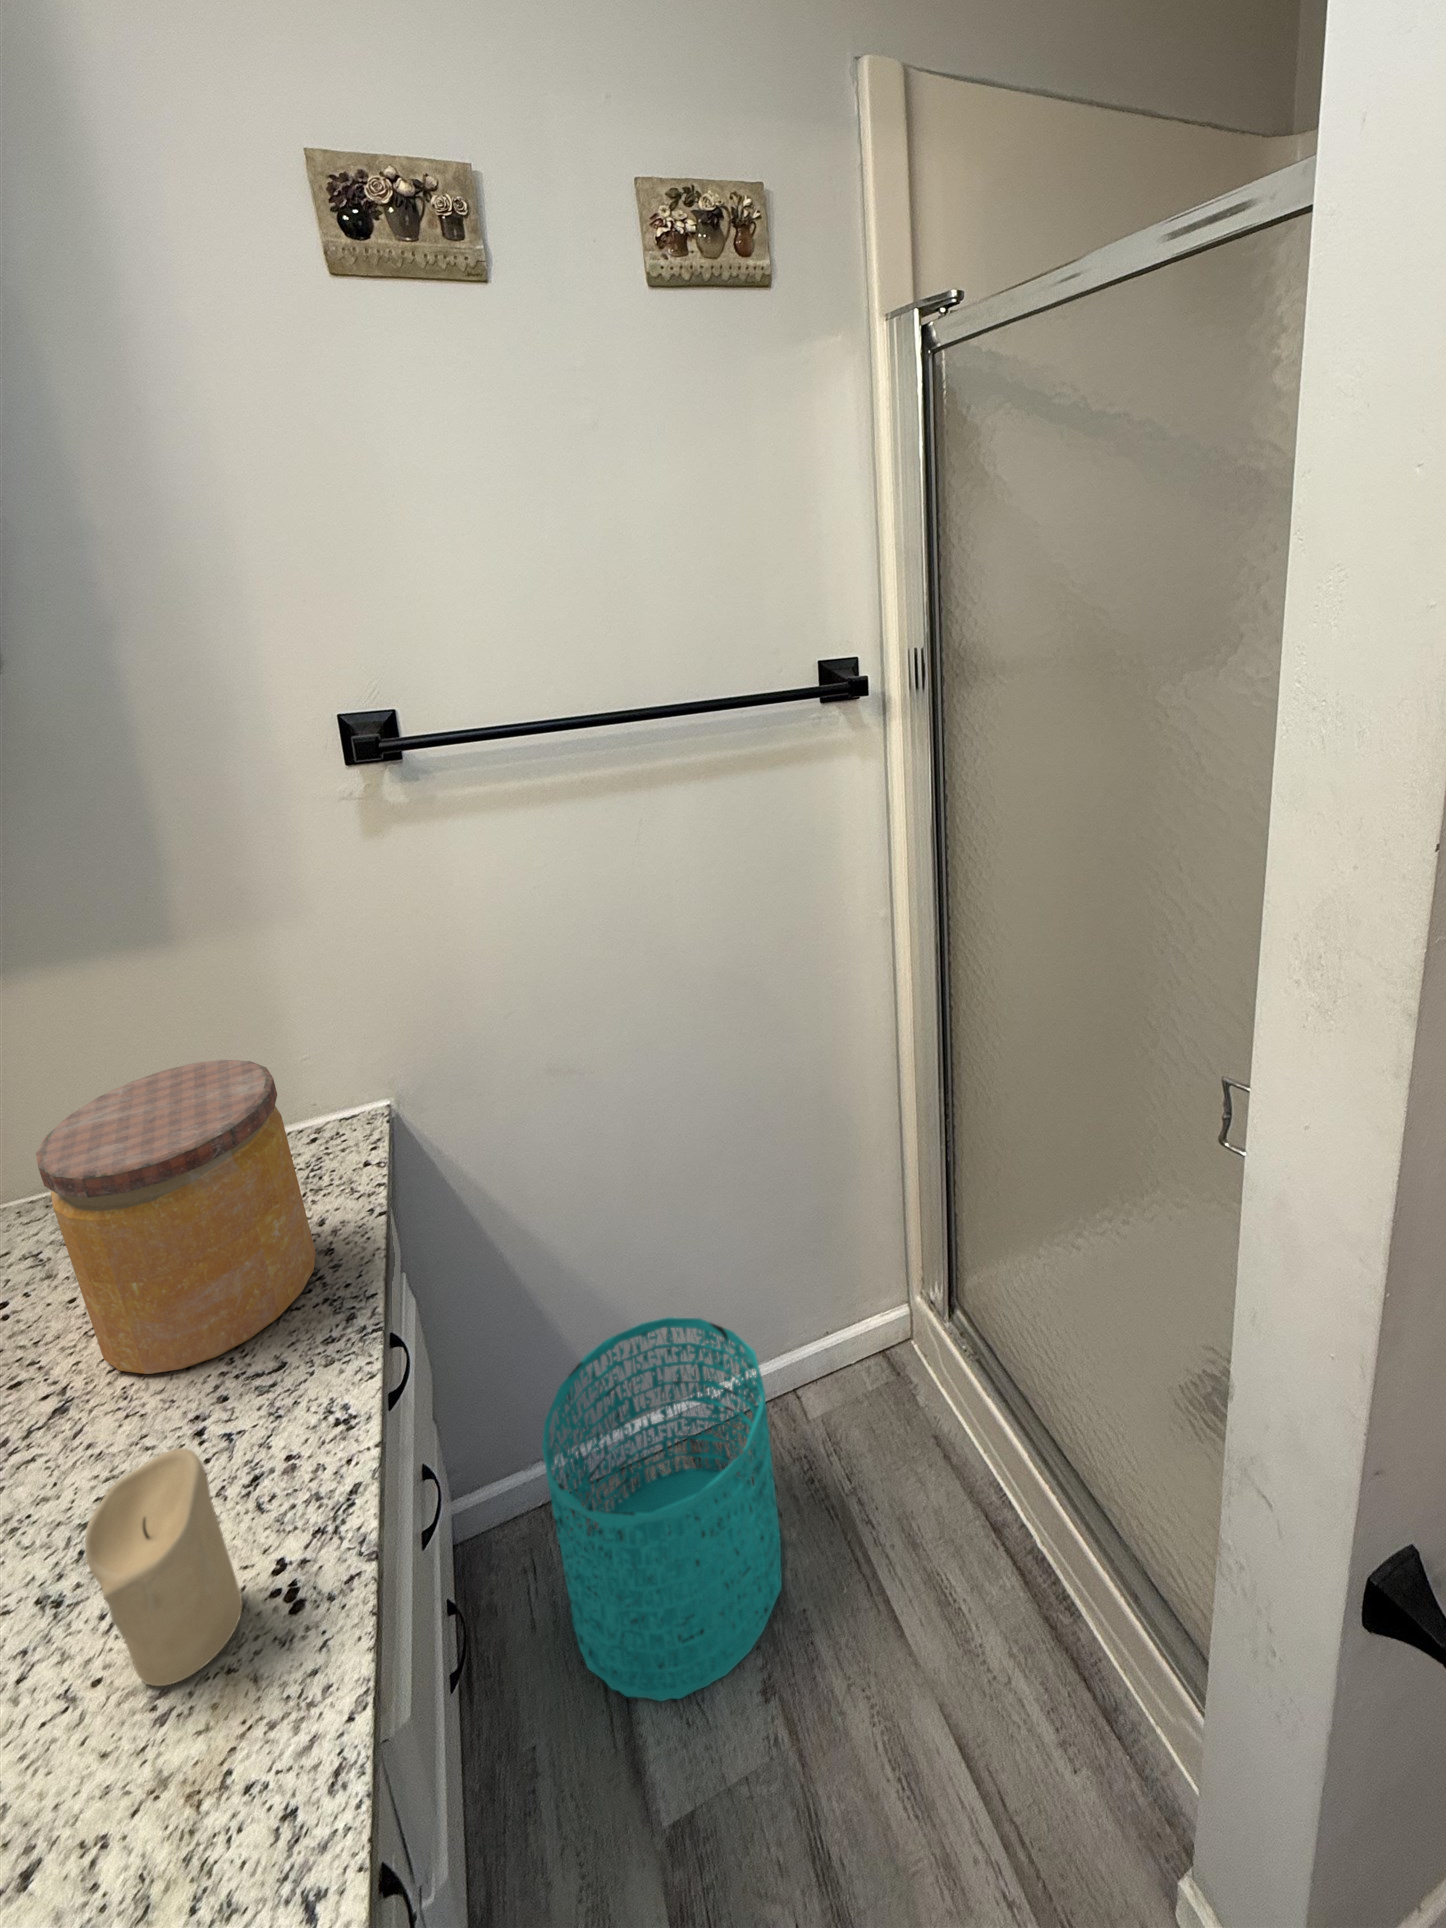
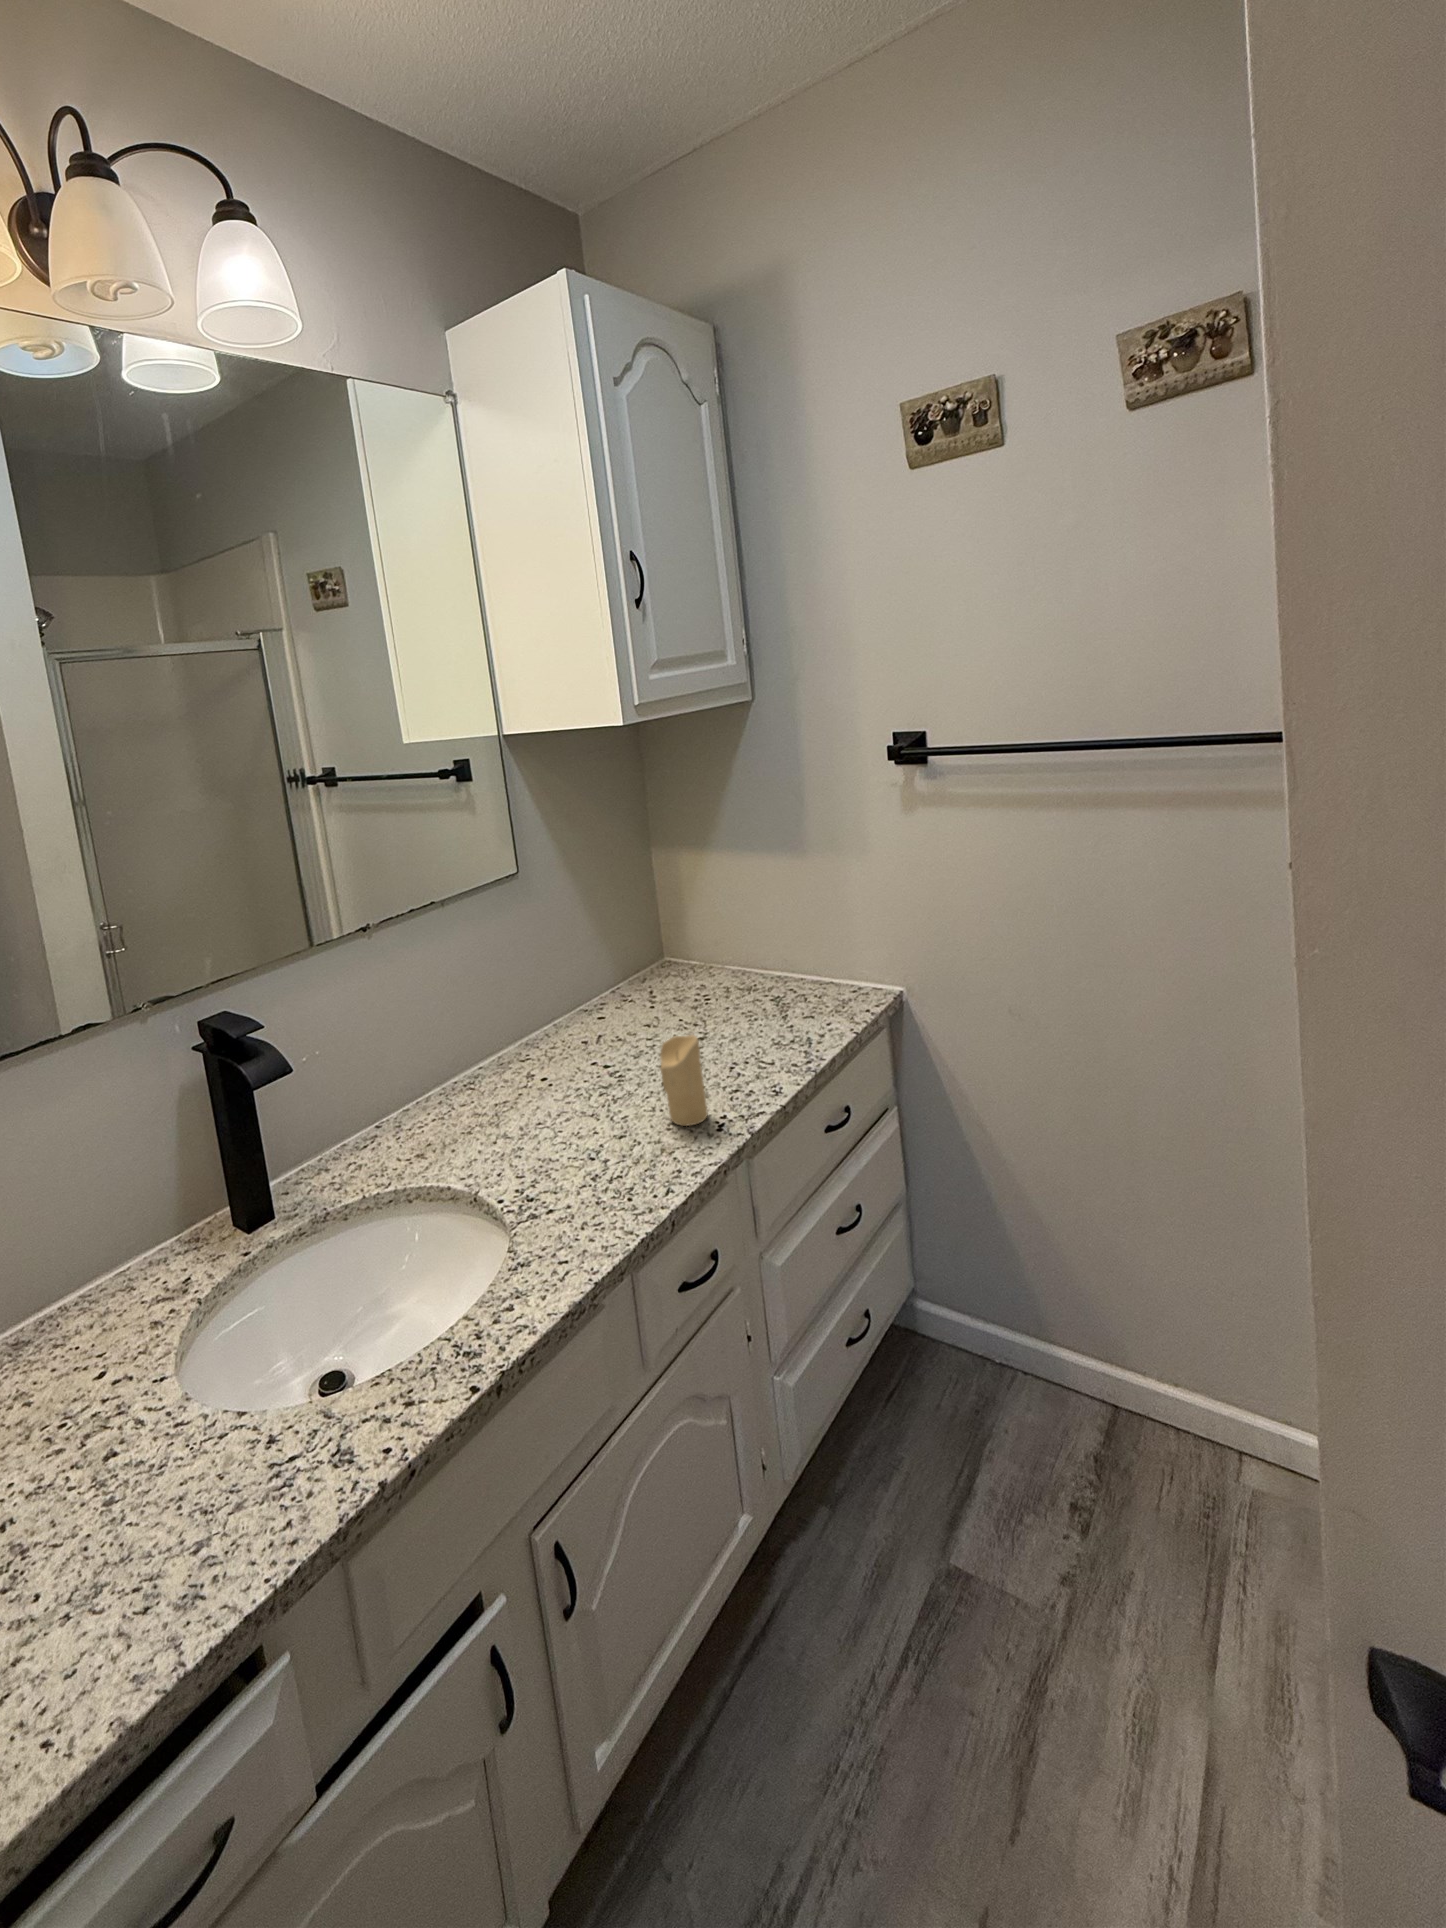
jar: present [36,1060,316,1374] -> none [708,908,817,1049]
wastebasket: present [542,1317,782,1701] -> none [947,1236,1153,1532]

